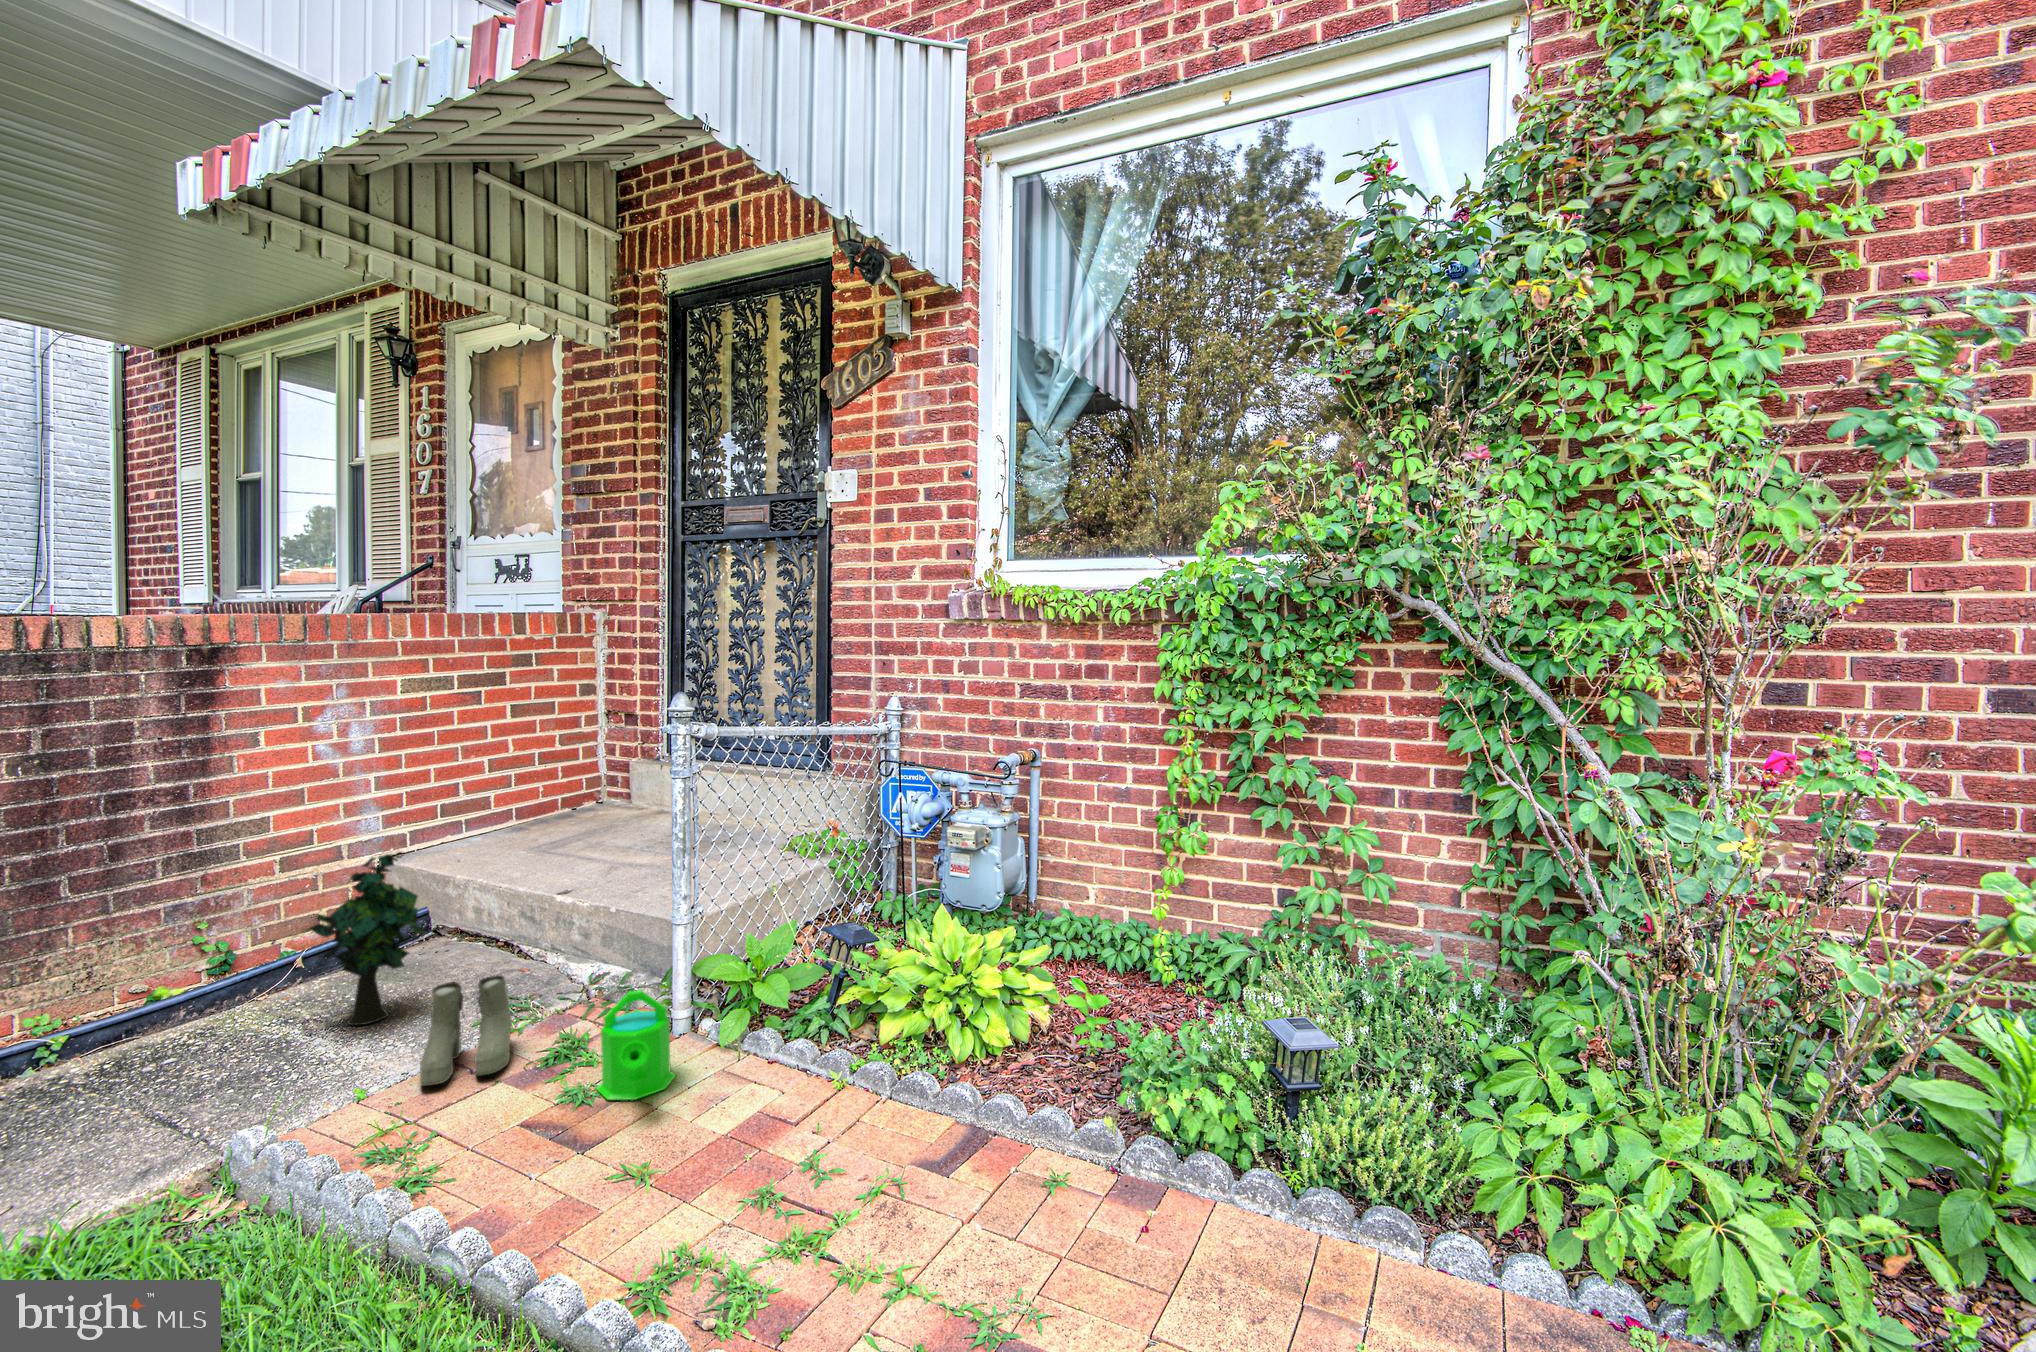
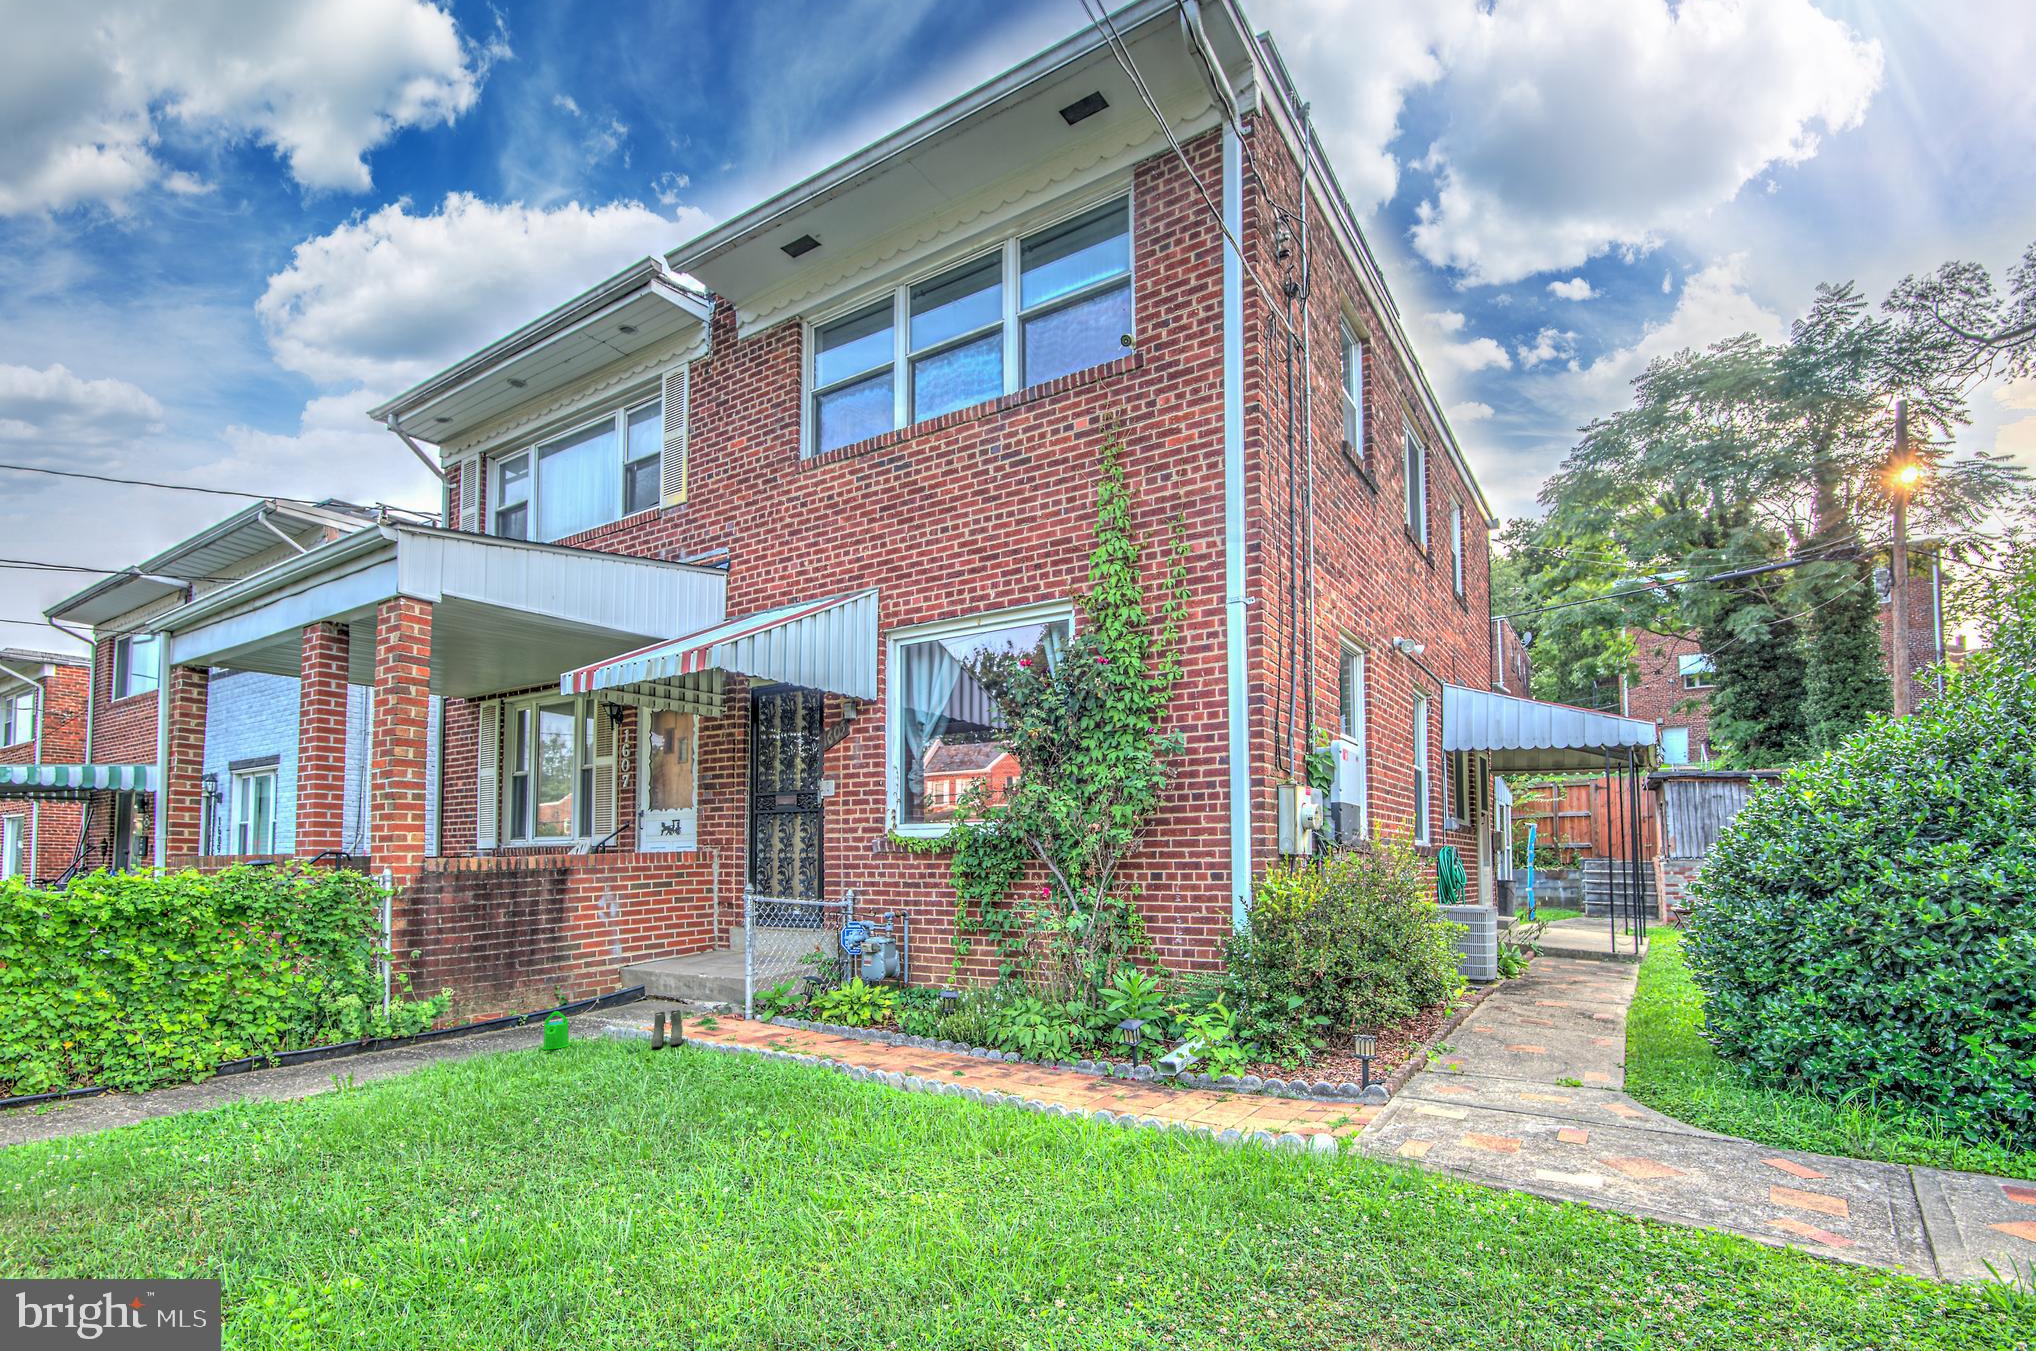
decorative plant: present [305,854,424,1026] -> none [605,966,648,1037]
watering can: present [597,990,676,1100] -> present [542,1011,570,1050]

